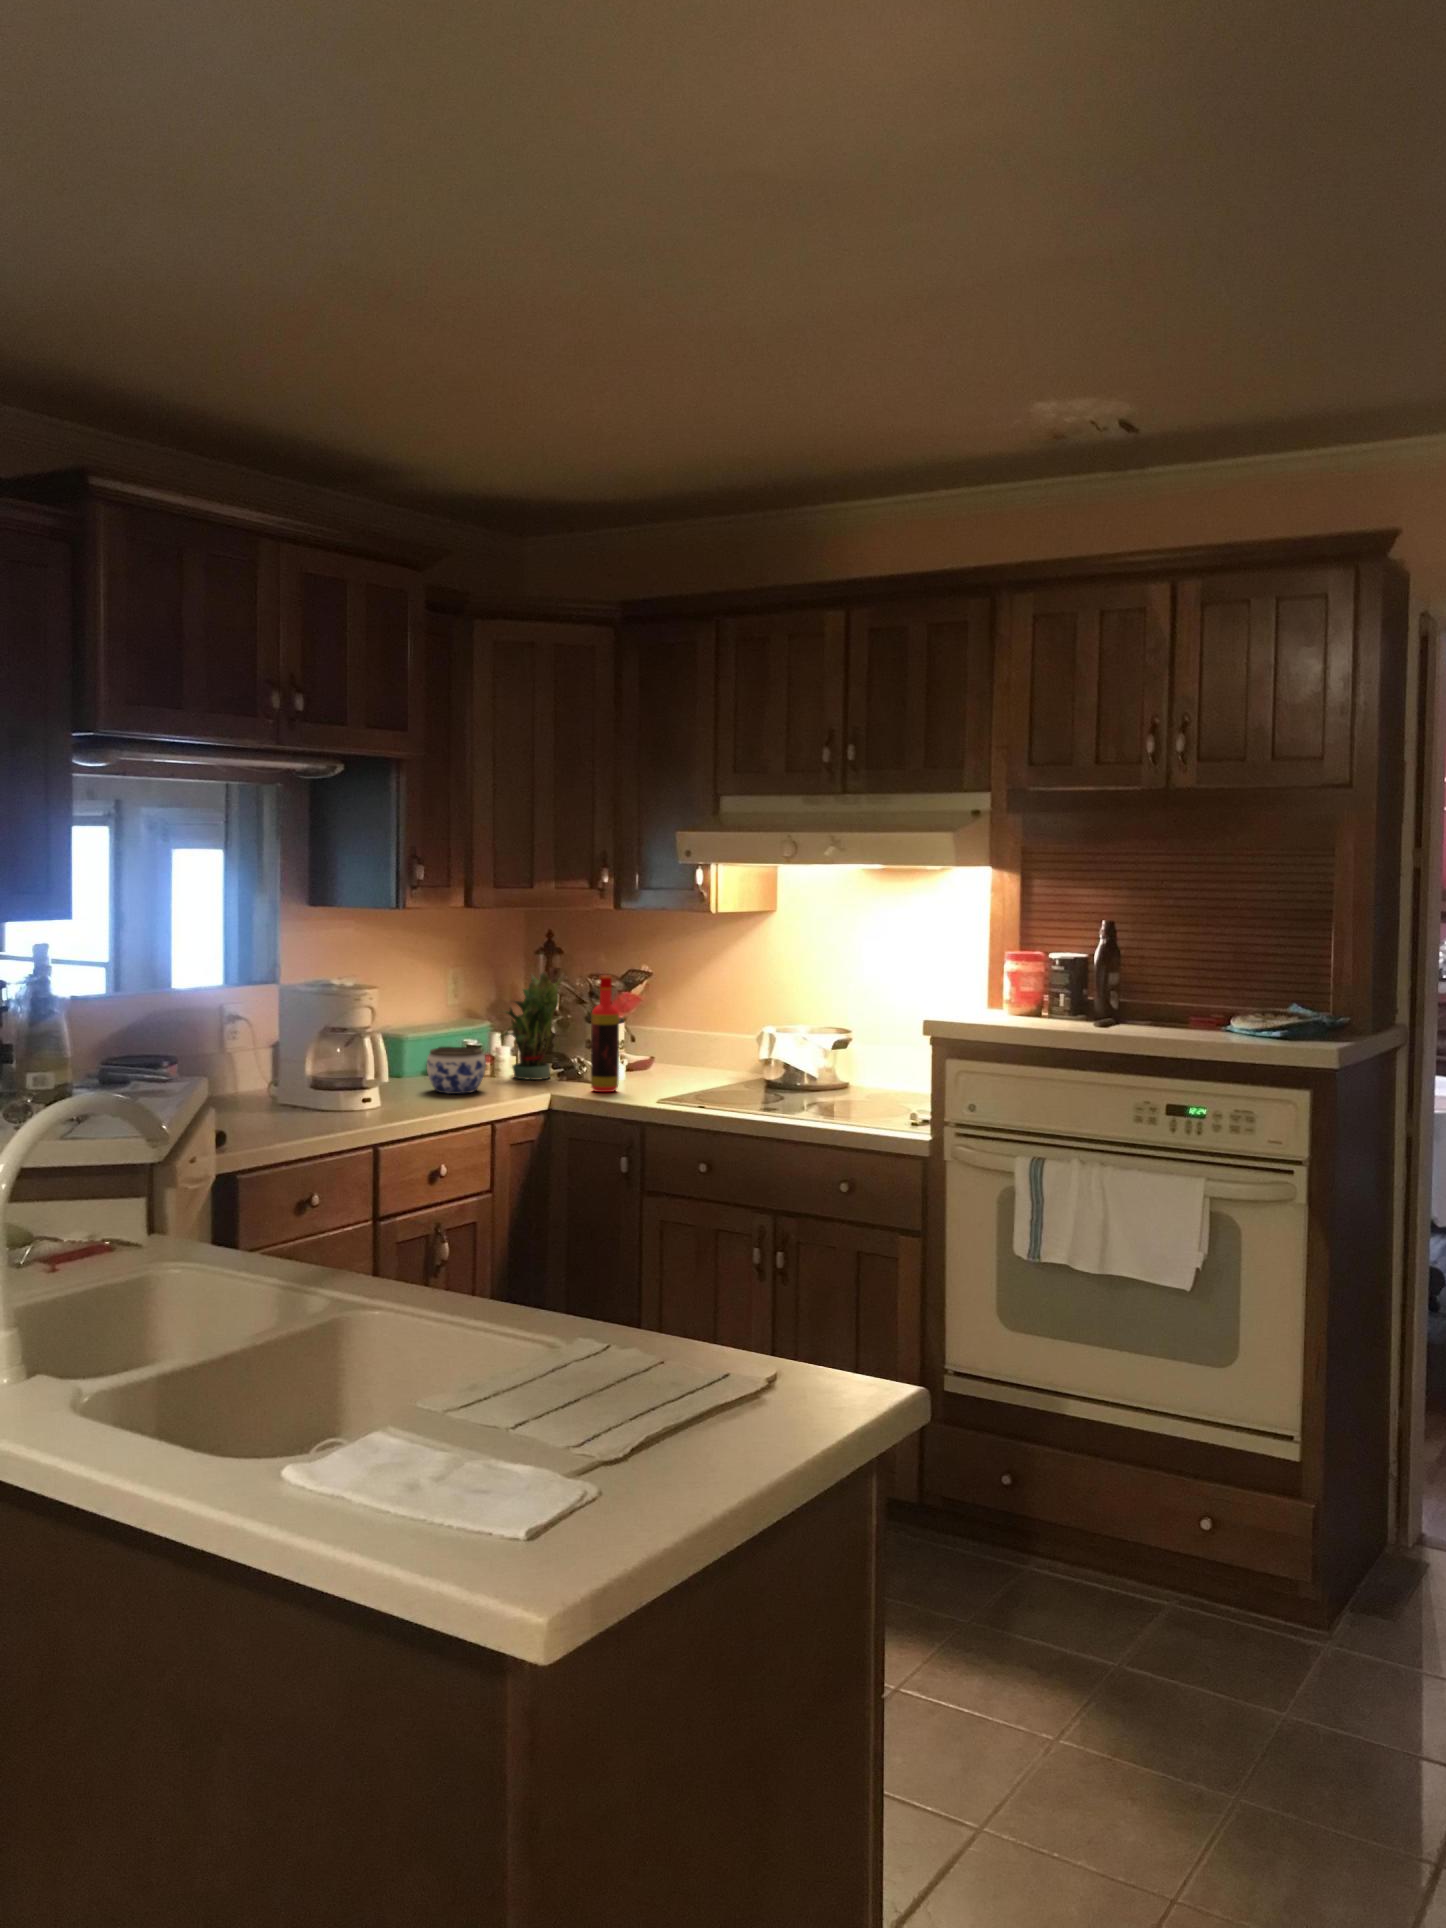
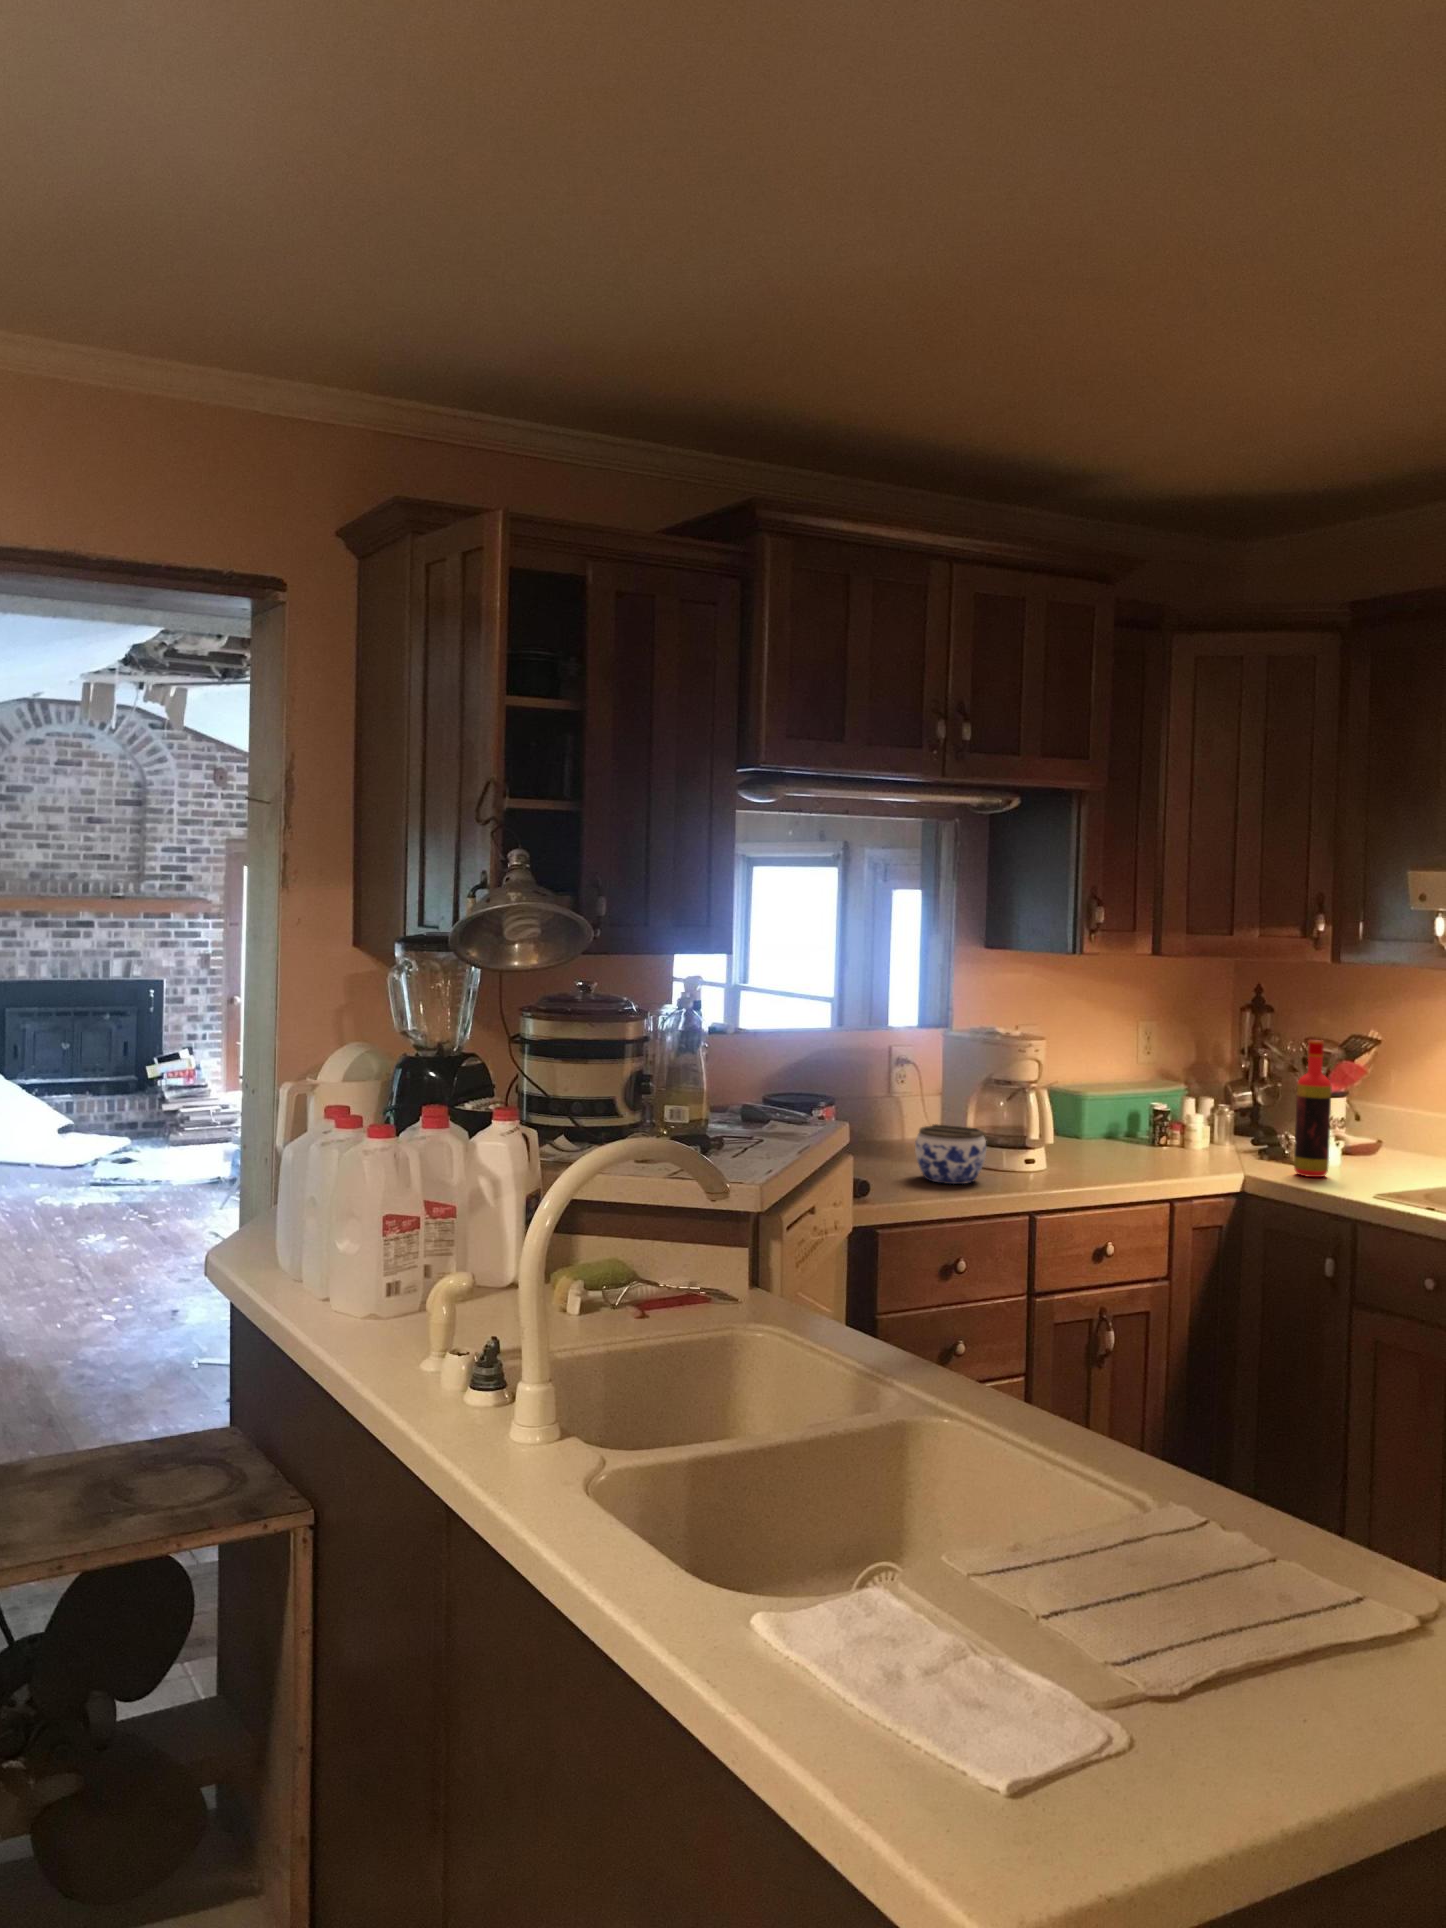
potted plant: present [500,972,566,1080] -> none [1188,1031,1271,1155]
jar: present [427,1047,486,1094] -> present [915,1124,986,1184]

